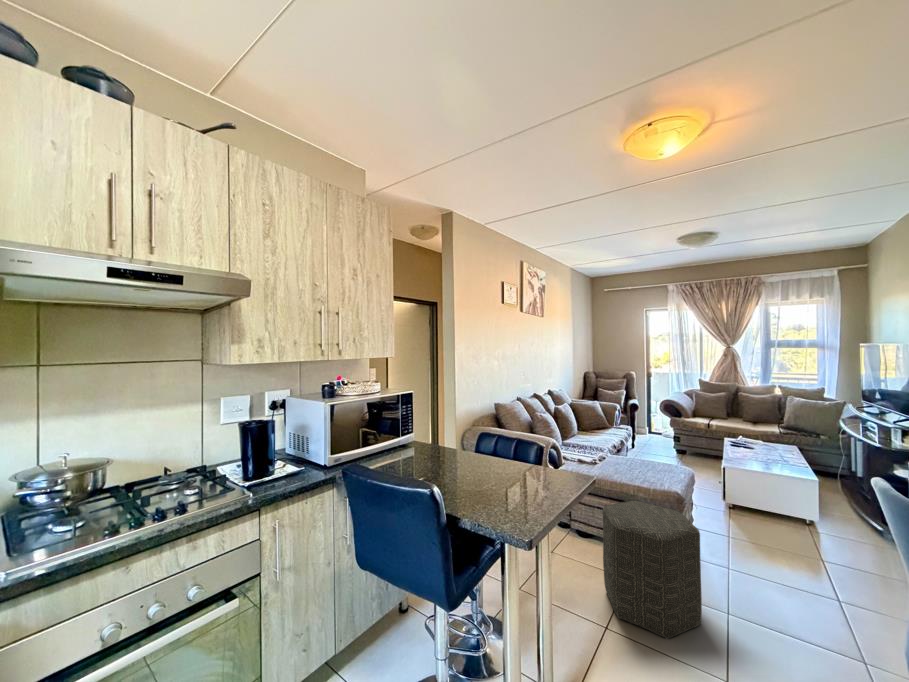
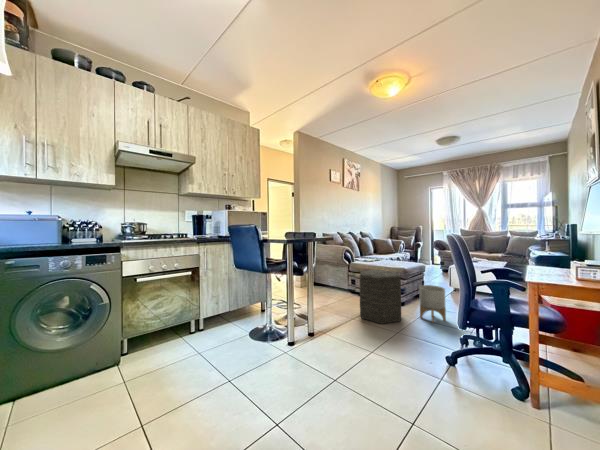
planter: none [726,535,785,627] -> present [419,285,446,323]

